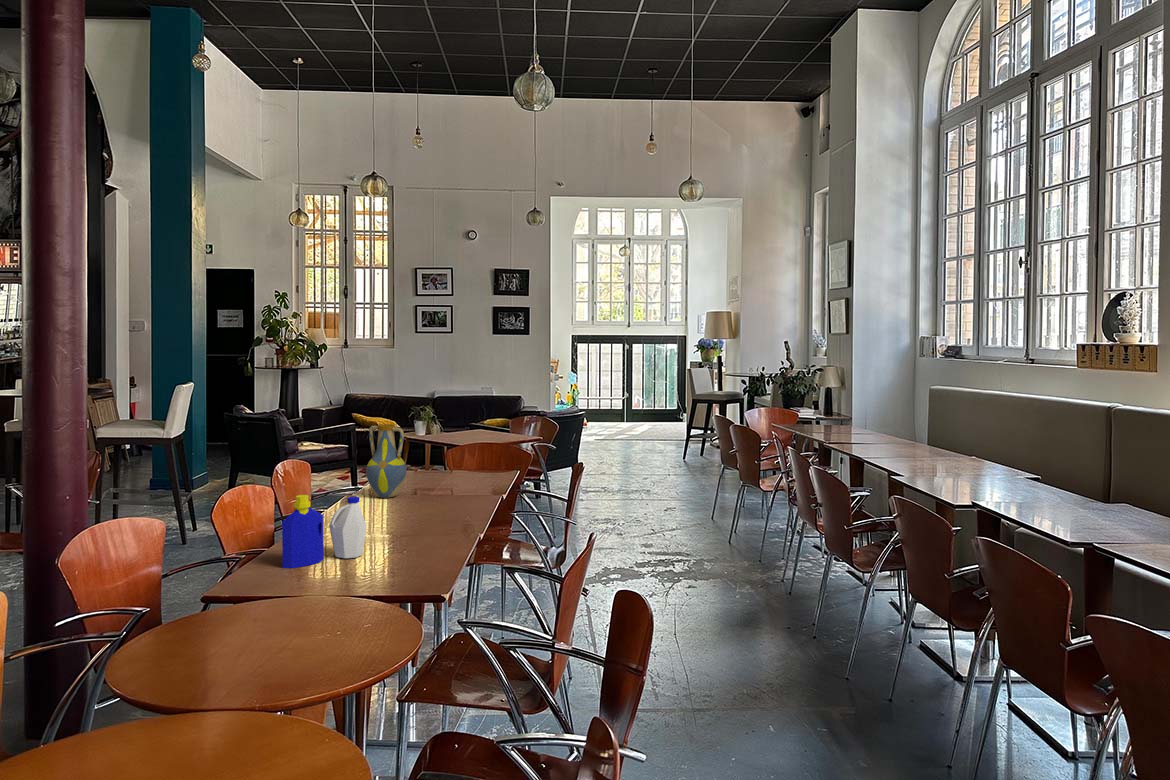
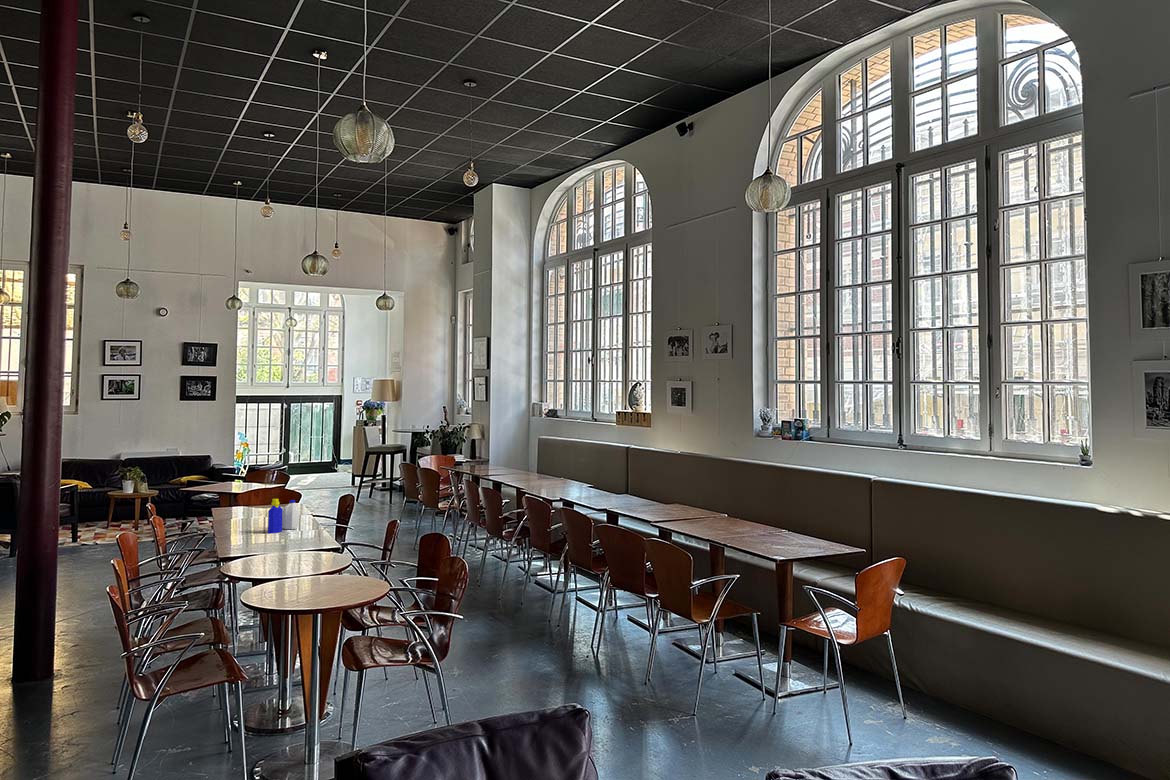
vase: present [366,424,407,498] -> none [243,469,268,512]

